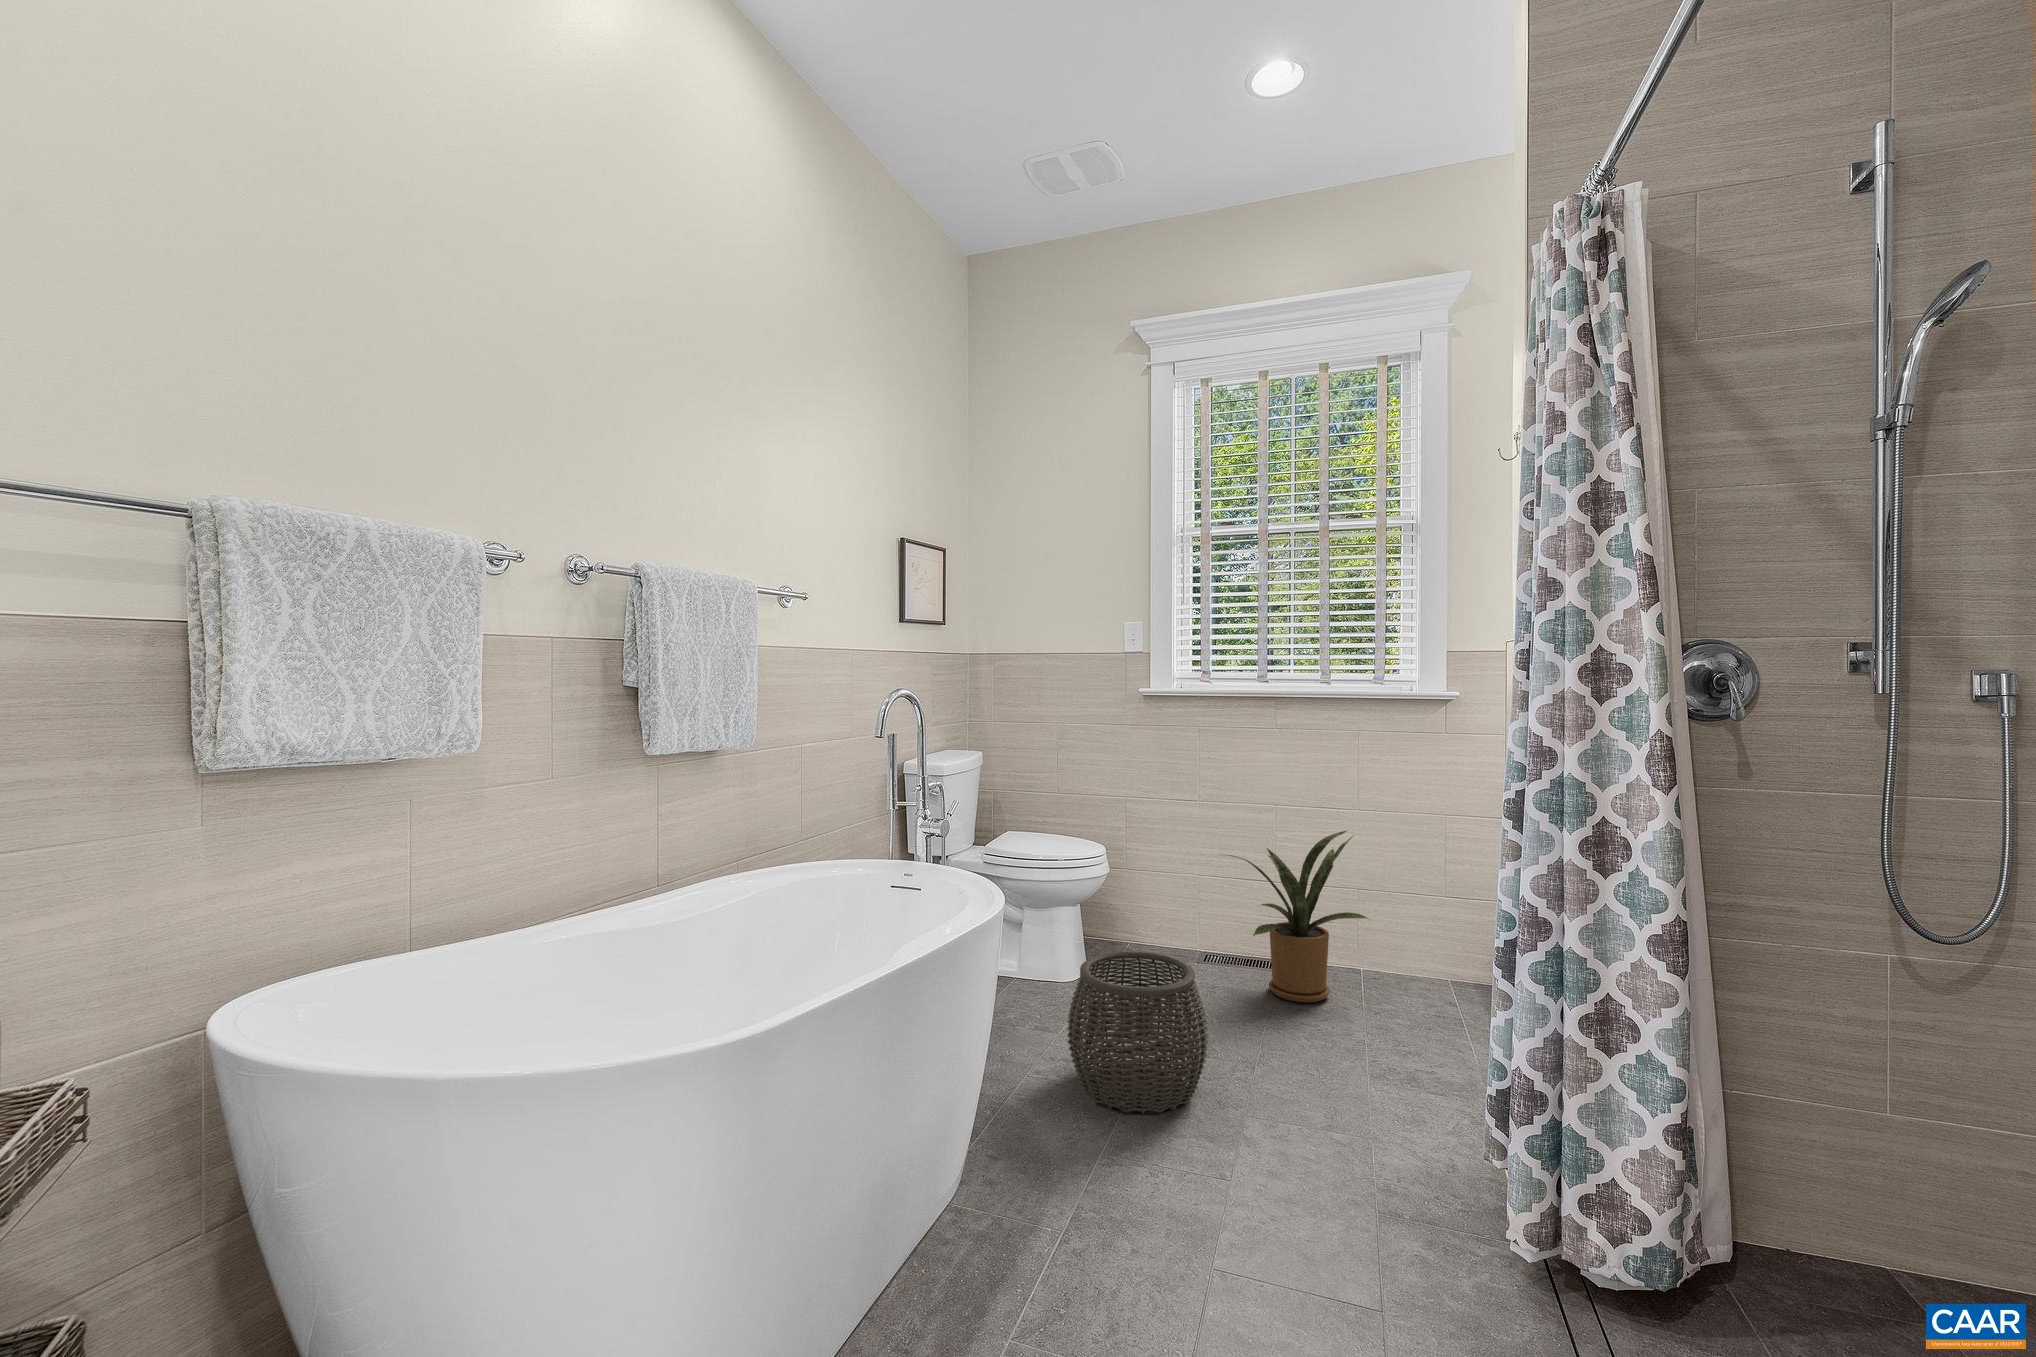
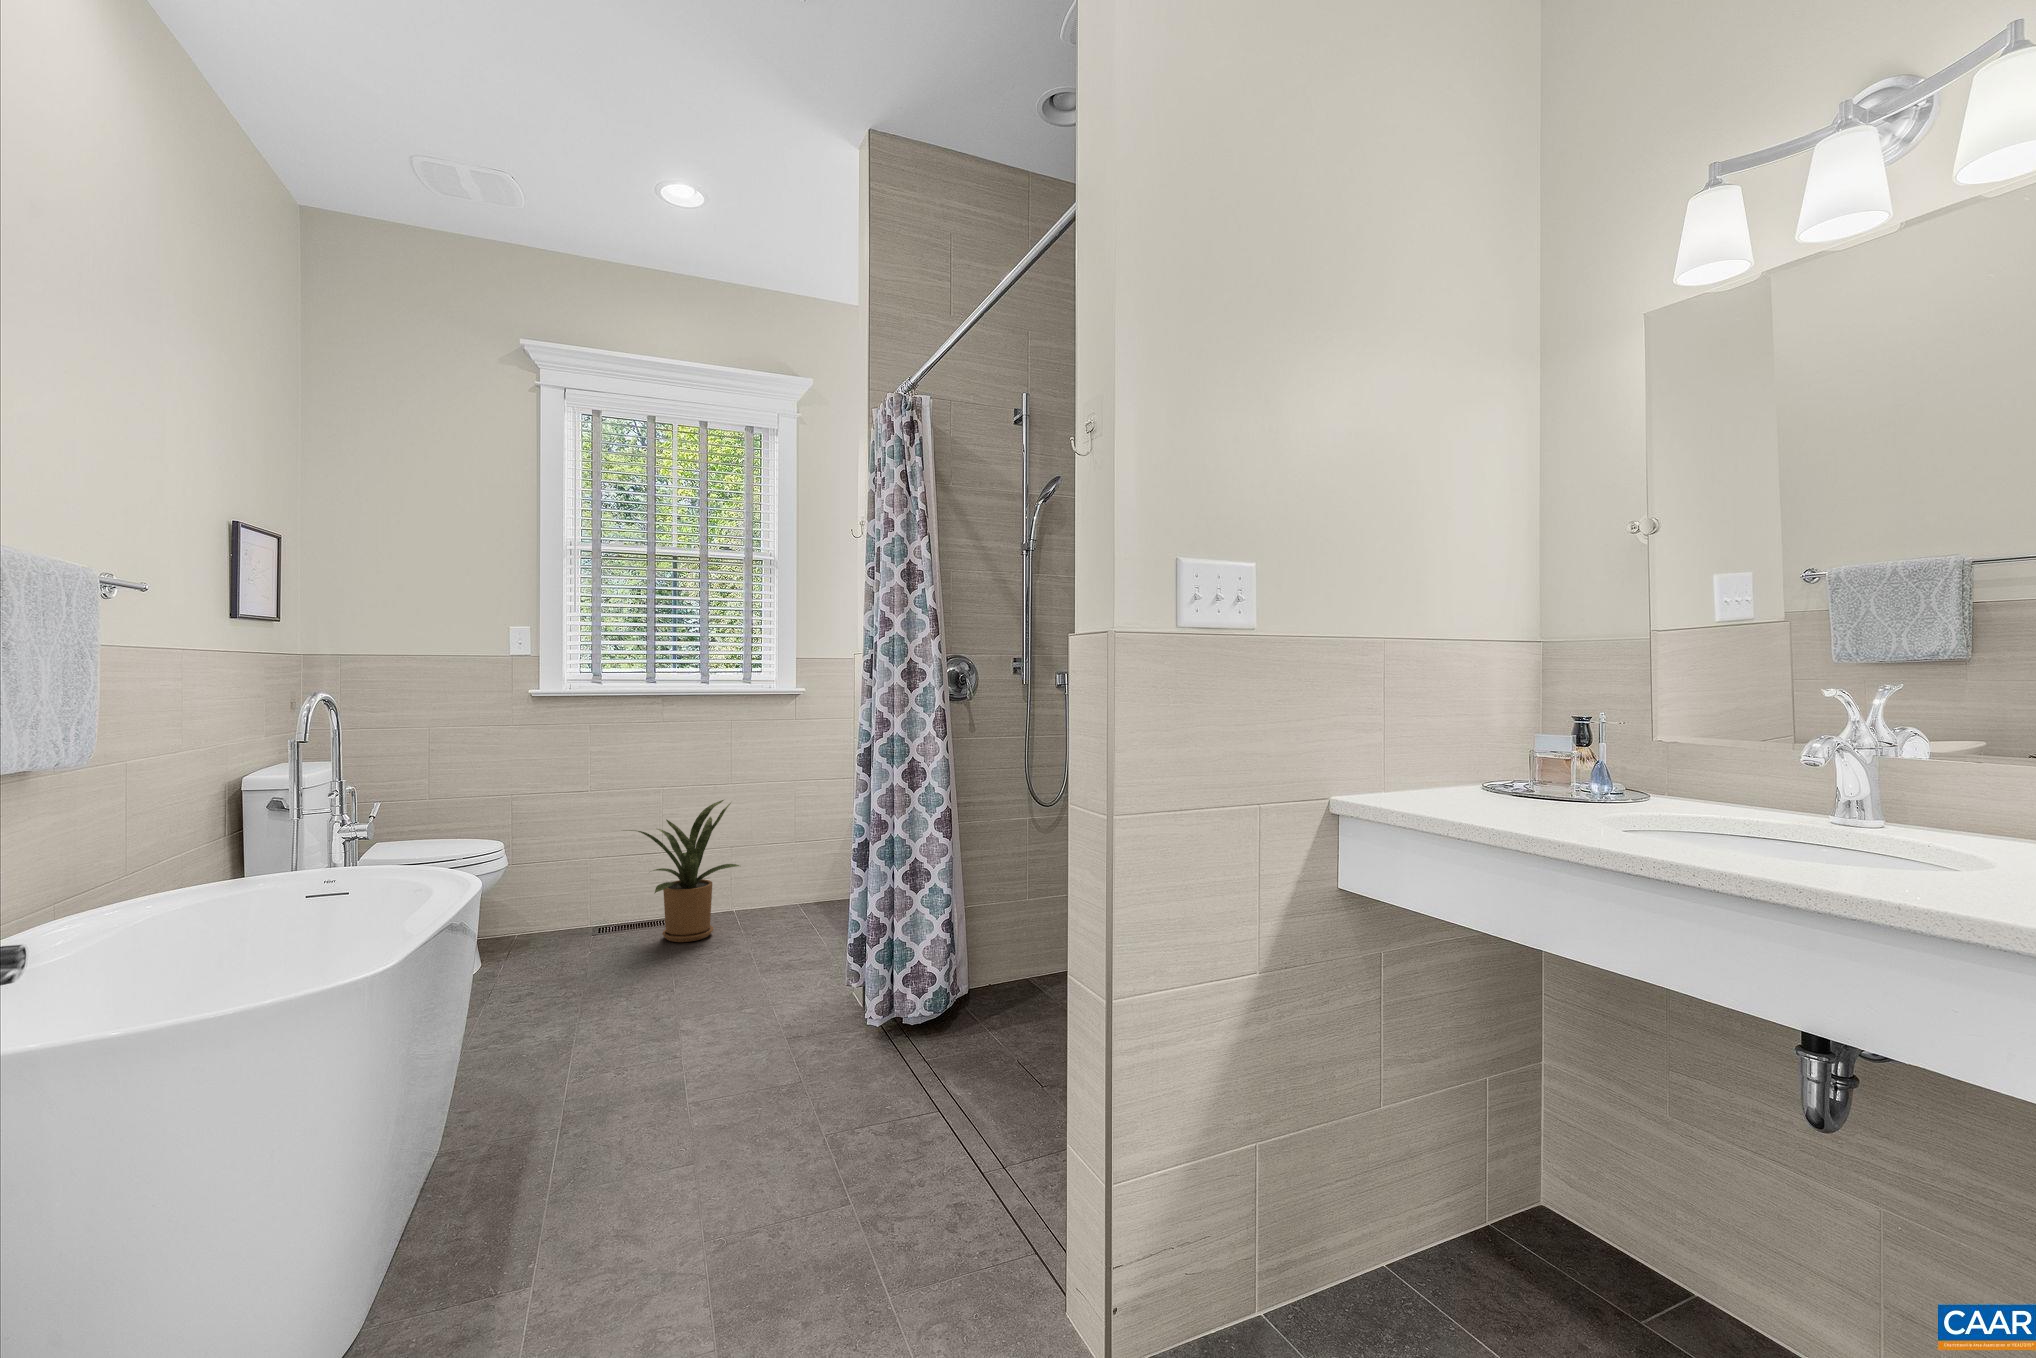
woven basket: present [1067,951,1209,1114] -> none [510,912,644,1044]

